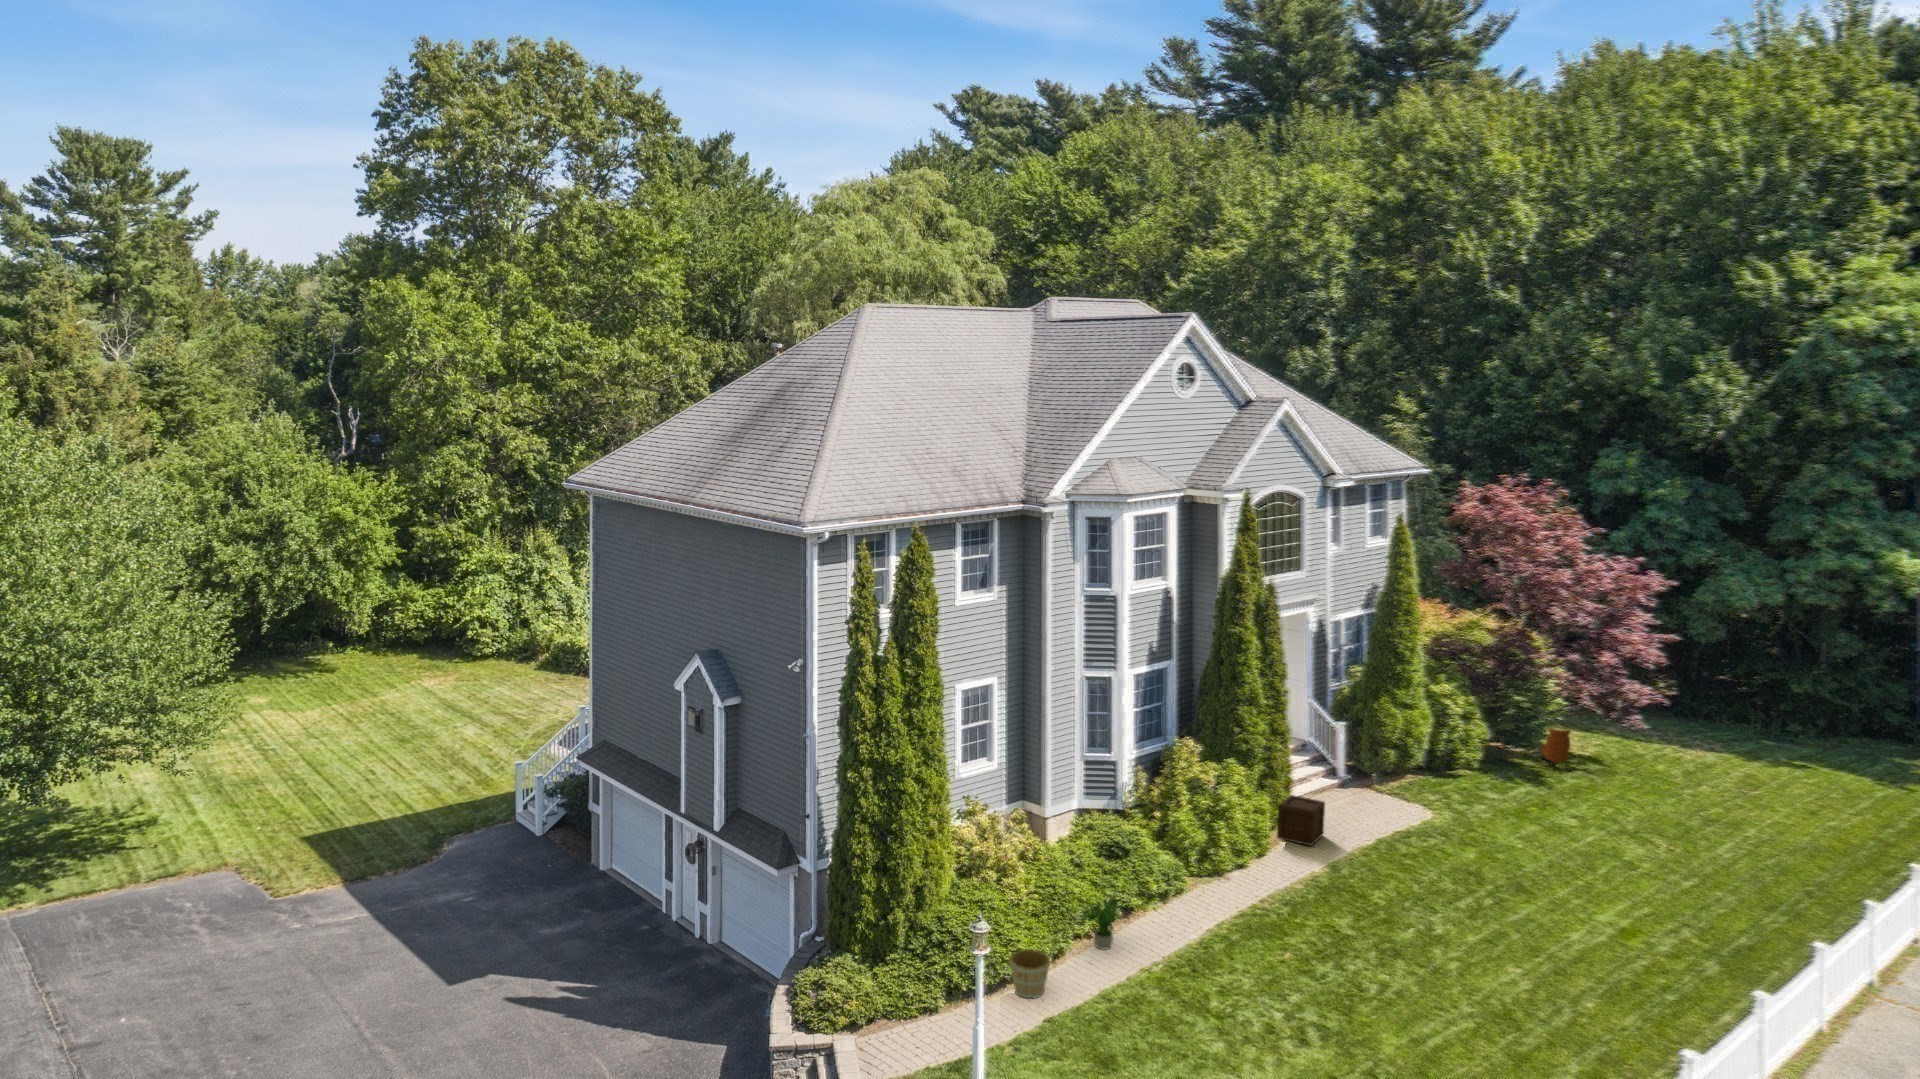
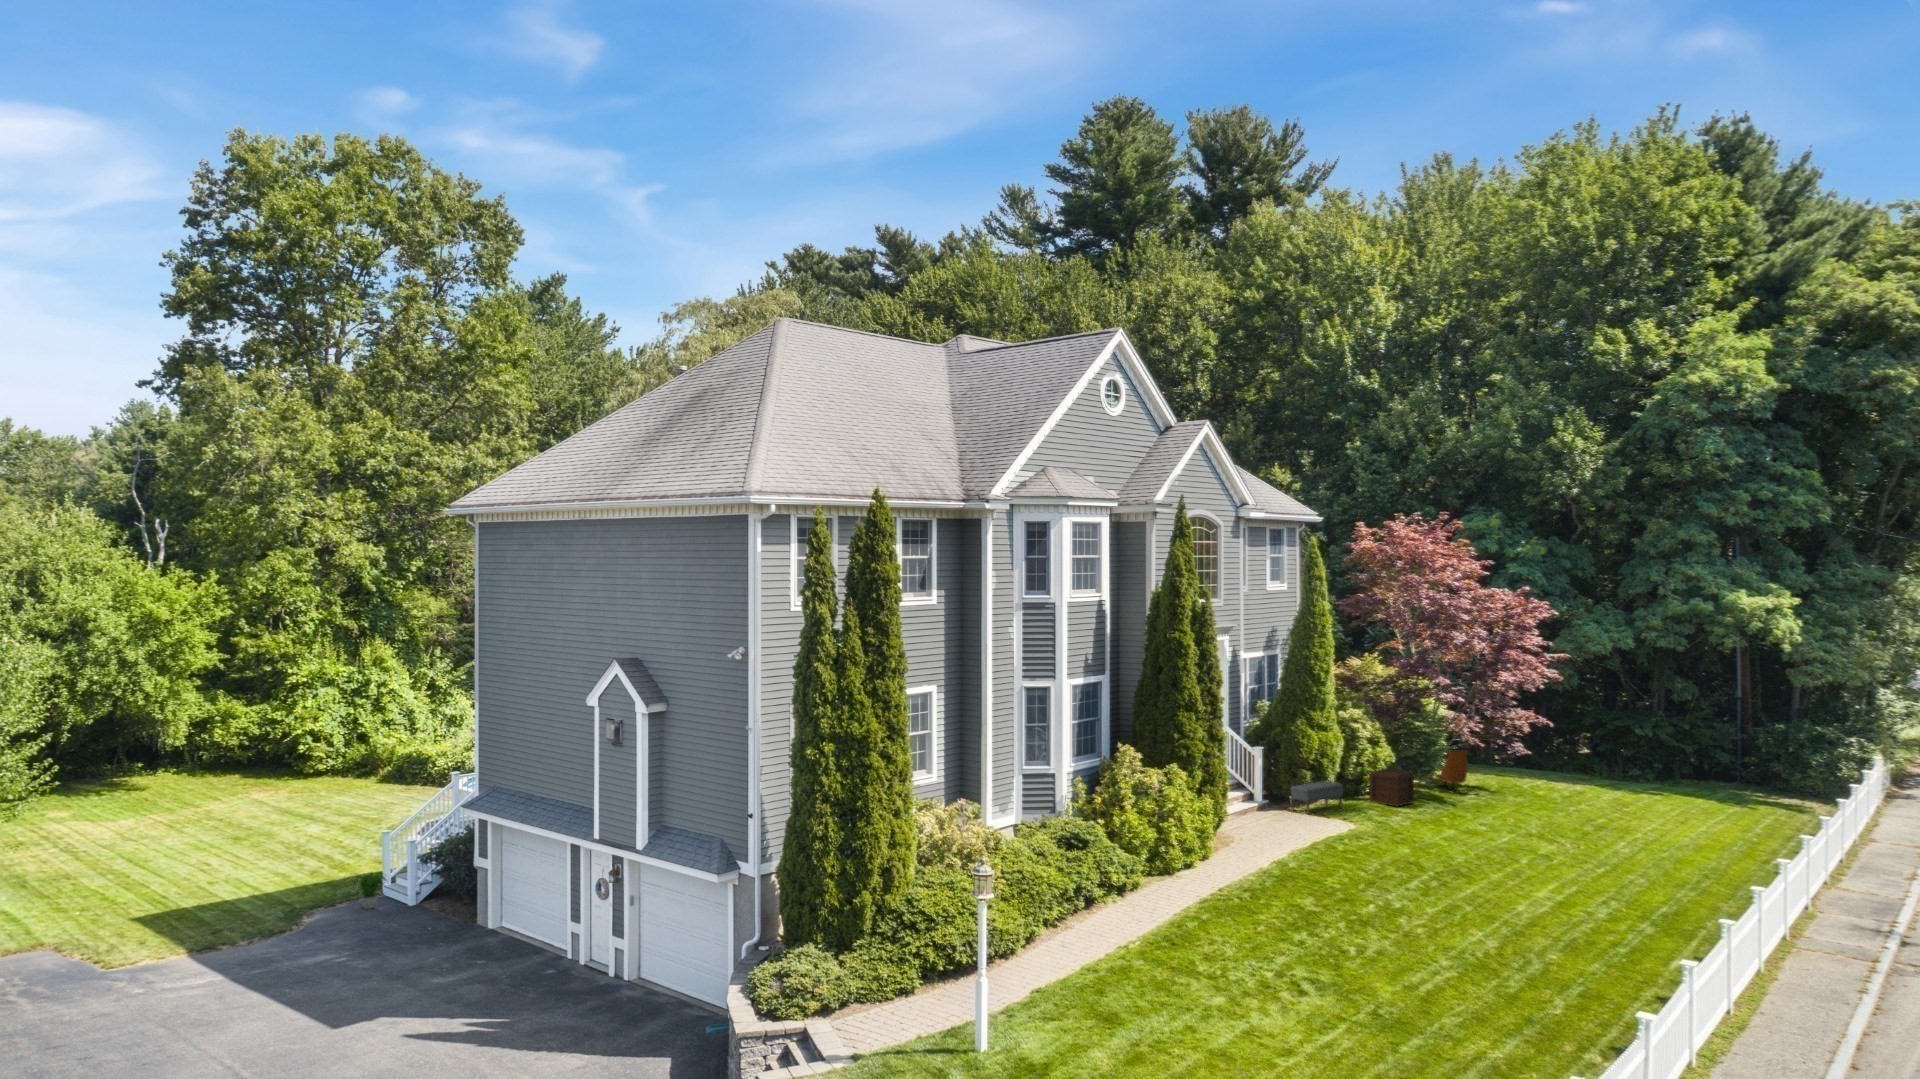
bench: none [1370,758,1428,795] -> present [1290,781,1343,814]
wooden crate: present [1277,795,1325,846] -> present [1369,768,1414,806]
potted plant: present [1083,899,1122,949] -> present [353,872,386,909]
wooden bucket: present [1010,949,1050,998] -> none [983,932,1028,981]

